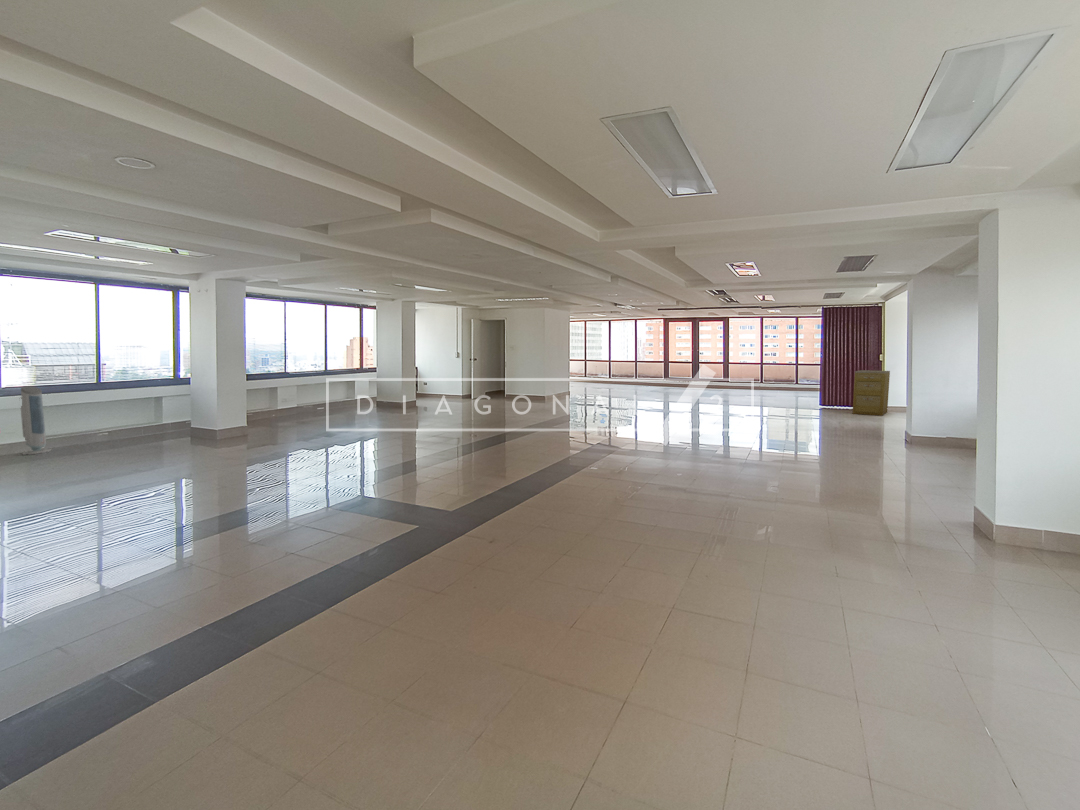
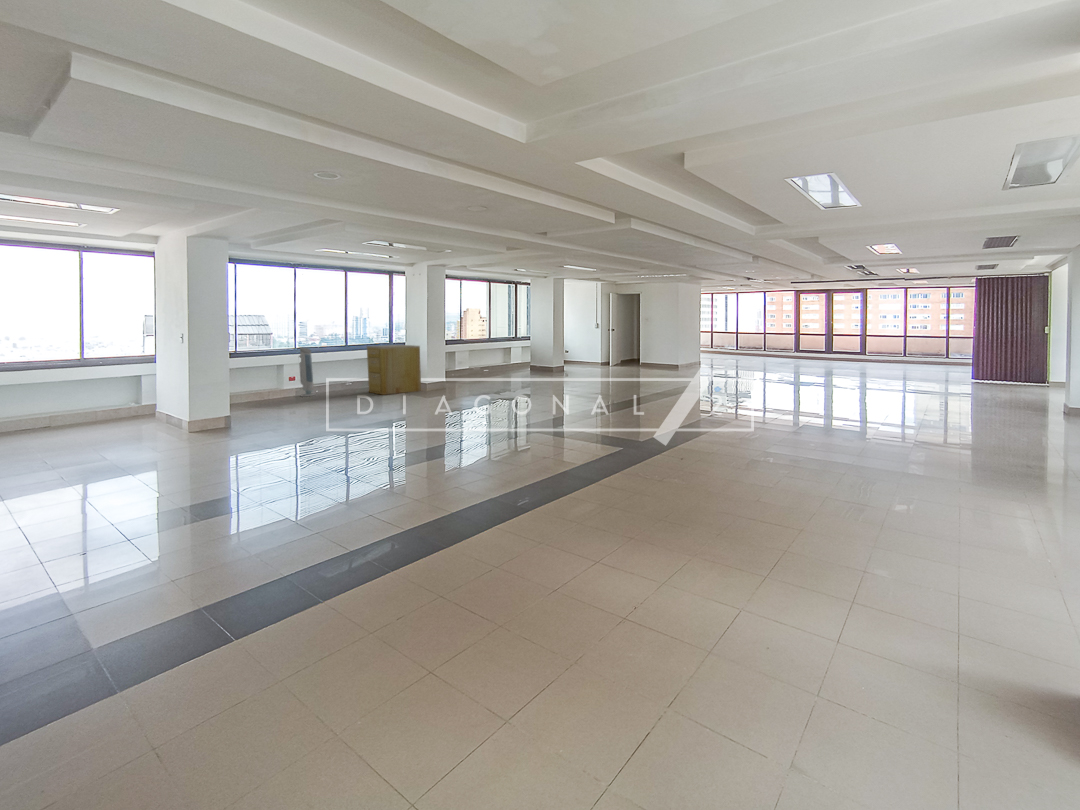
filing cabinet: present [853,370,890,416] -> present [367,345,421,395]

